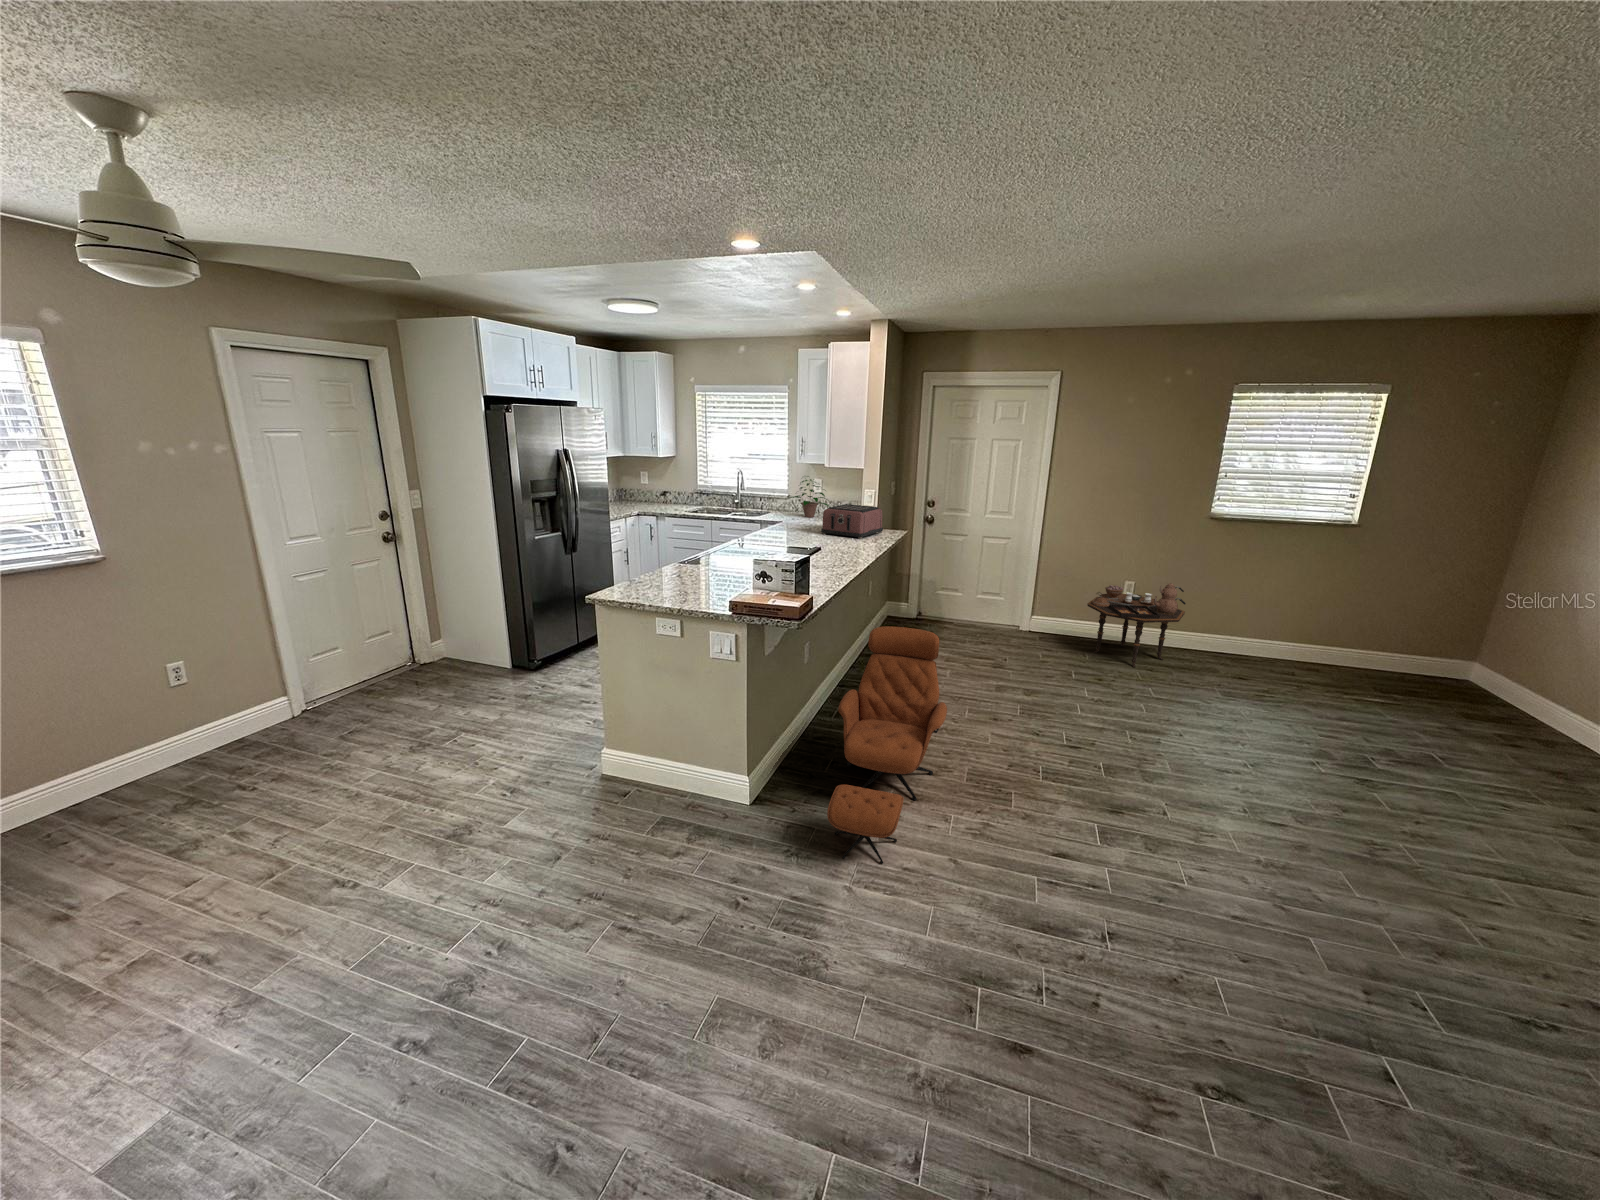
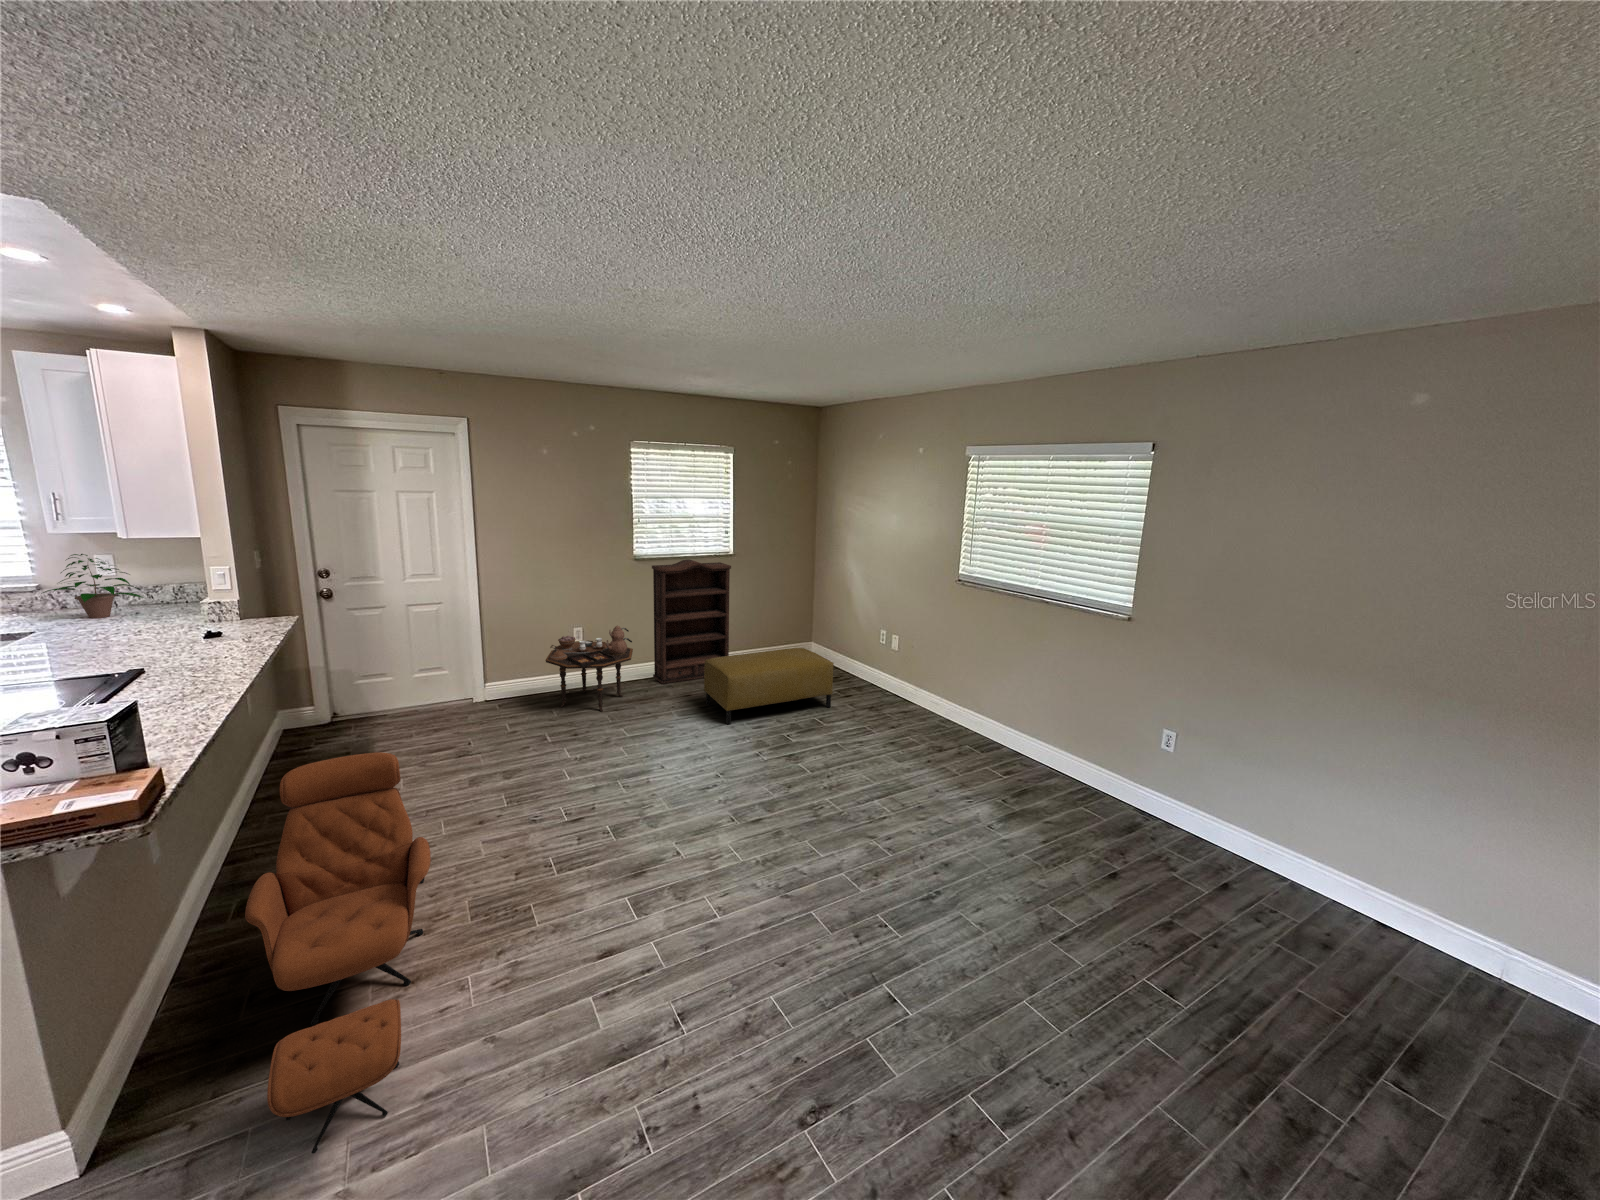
toaster: present [821,504,883,539] -> none [135,592,260,645]
bookshelf: none [1207,521,1350,671] -> present [652,560,731,684]
ottoman: none [1265,641,1499,750] -> present [704,648,834,725]

